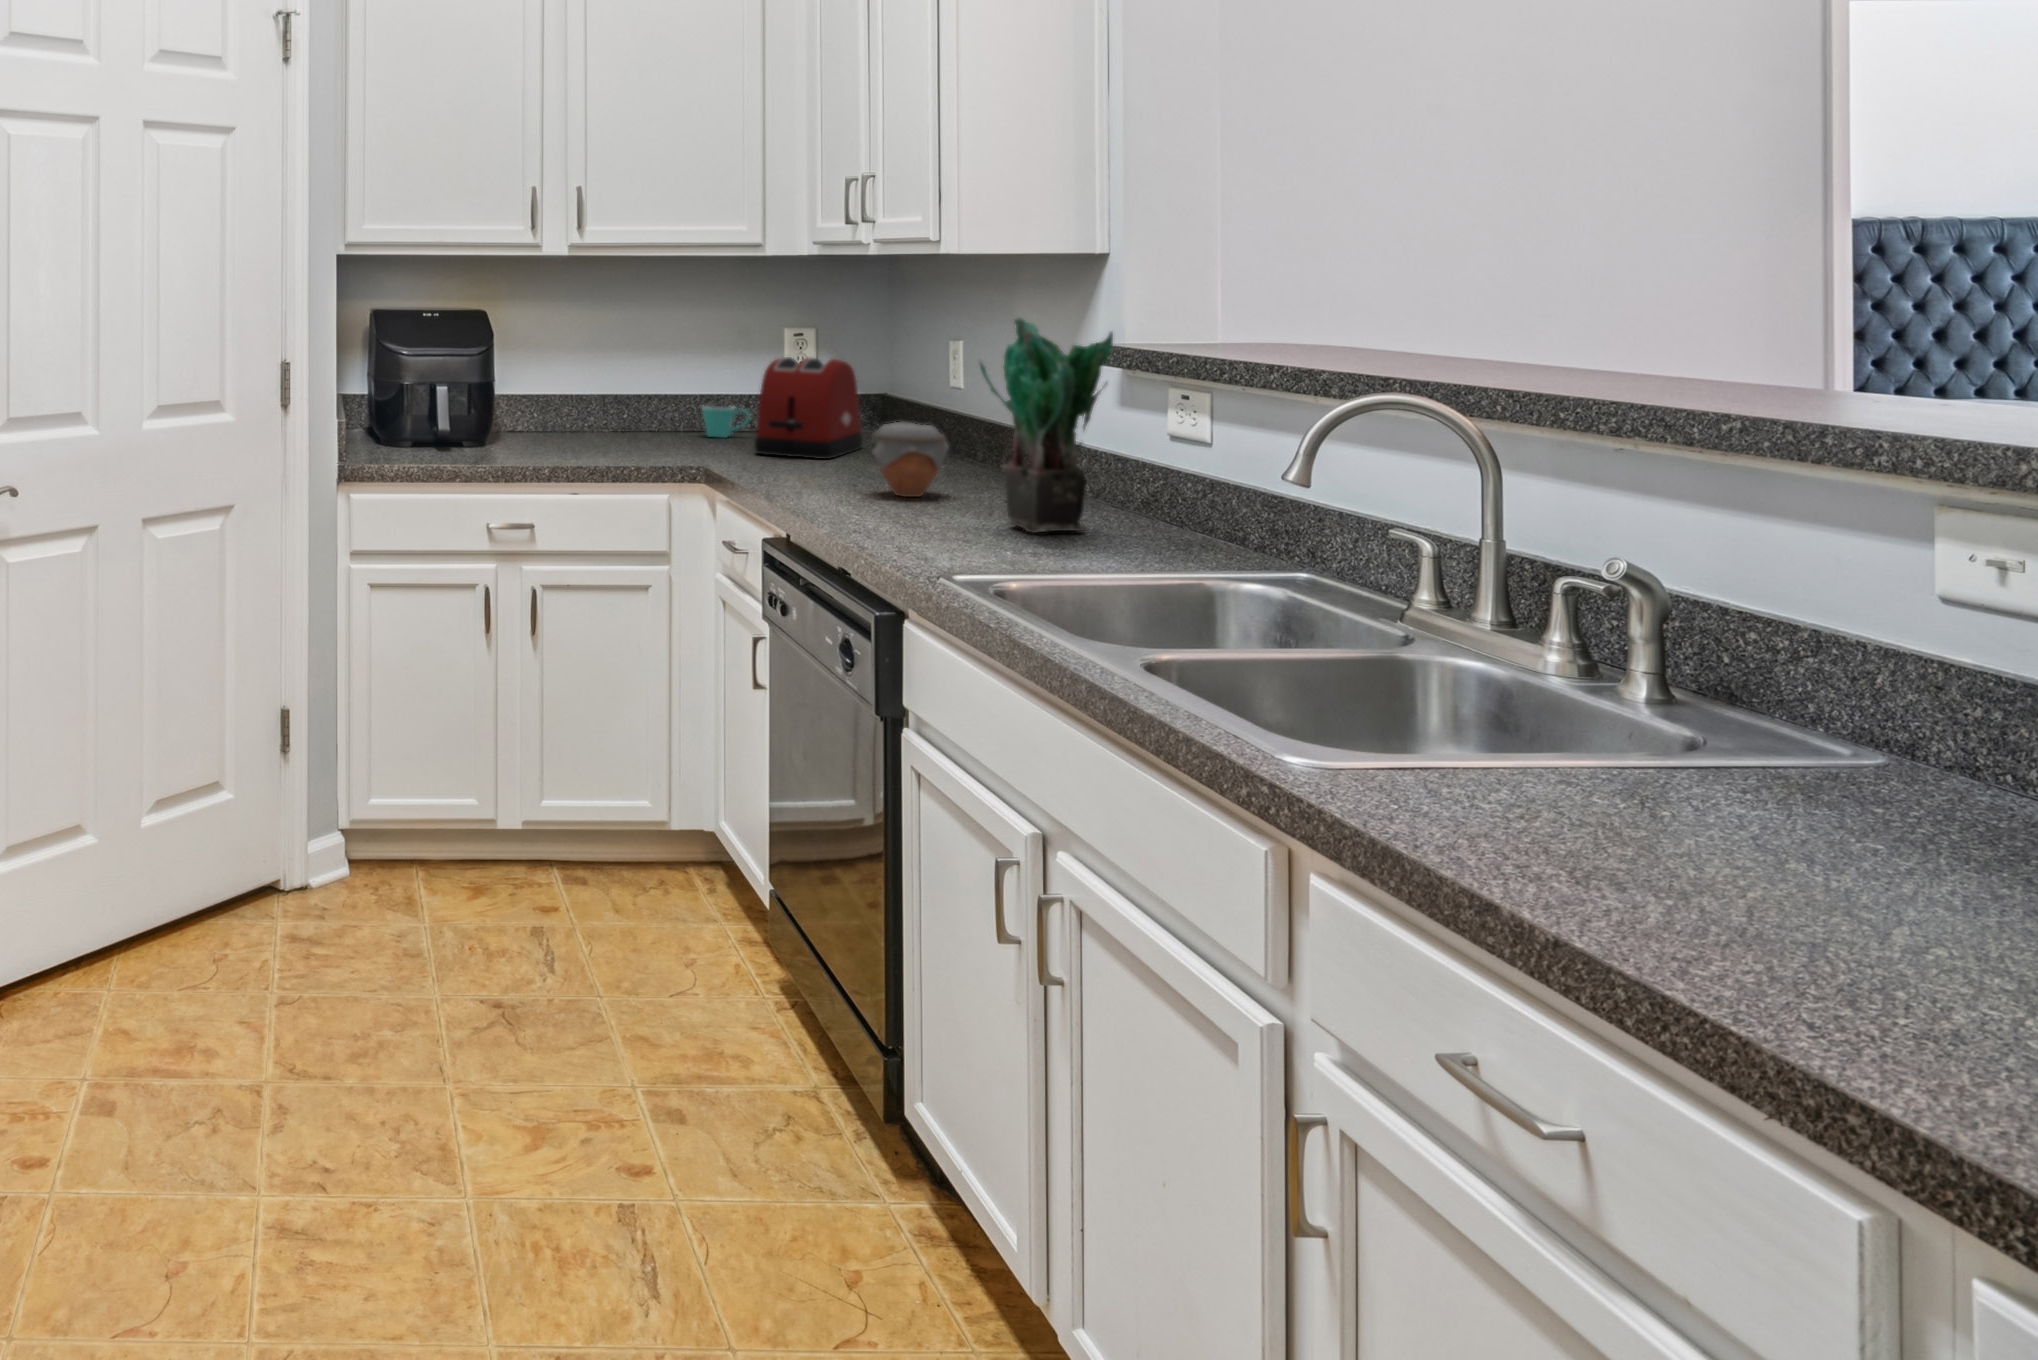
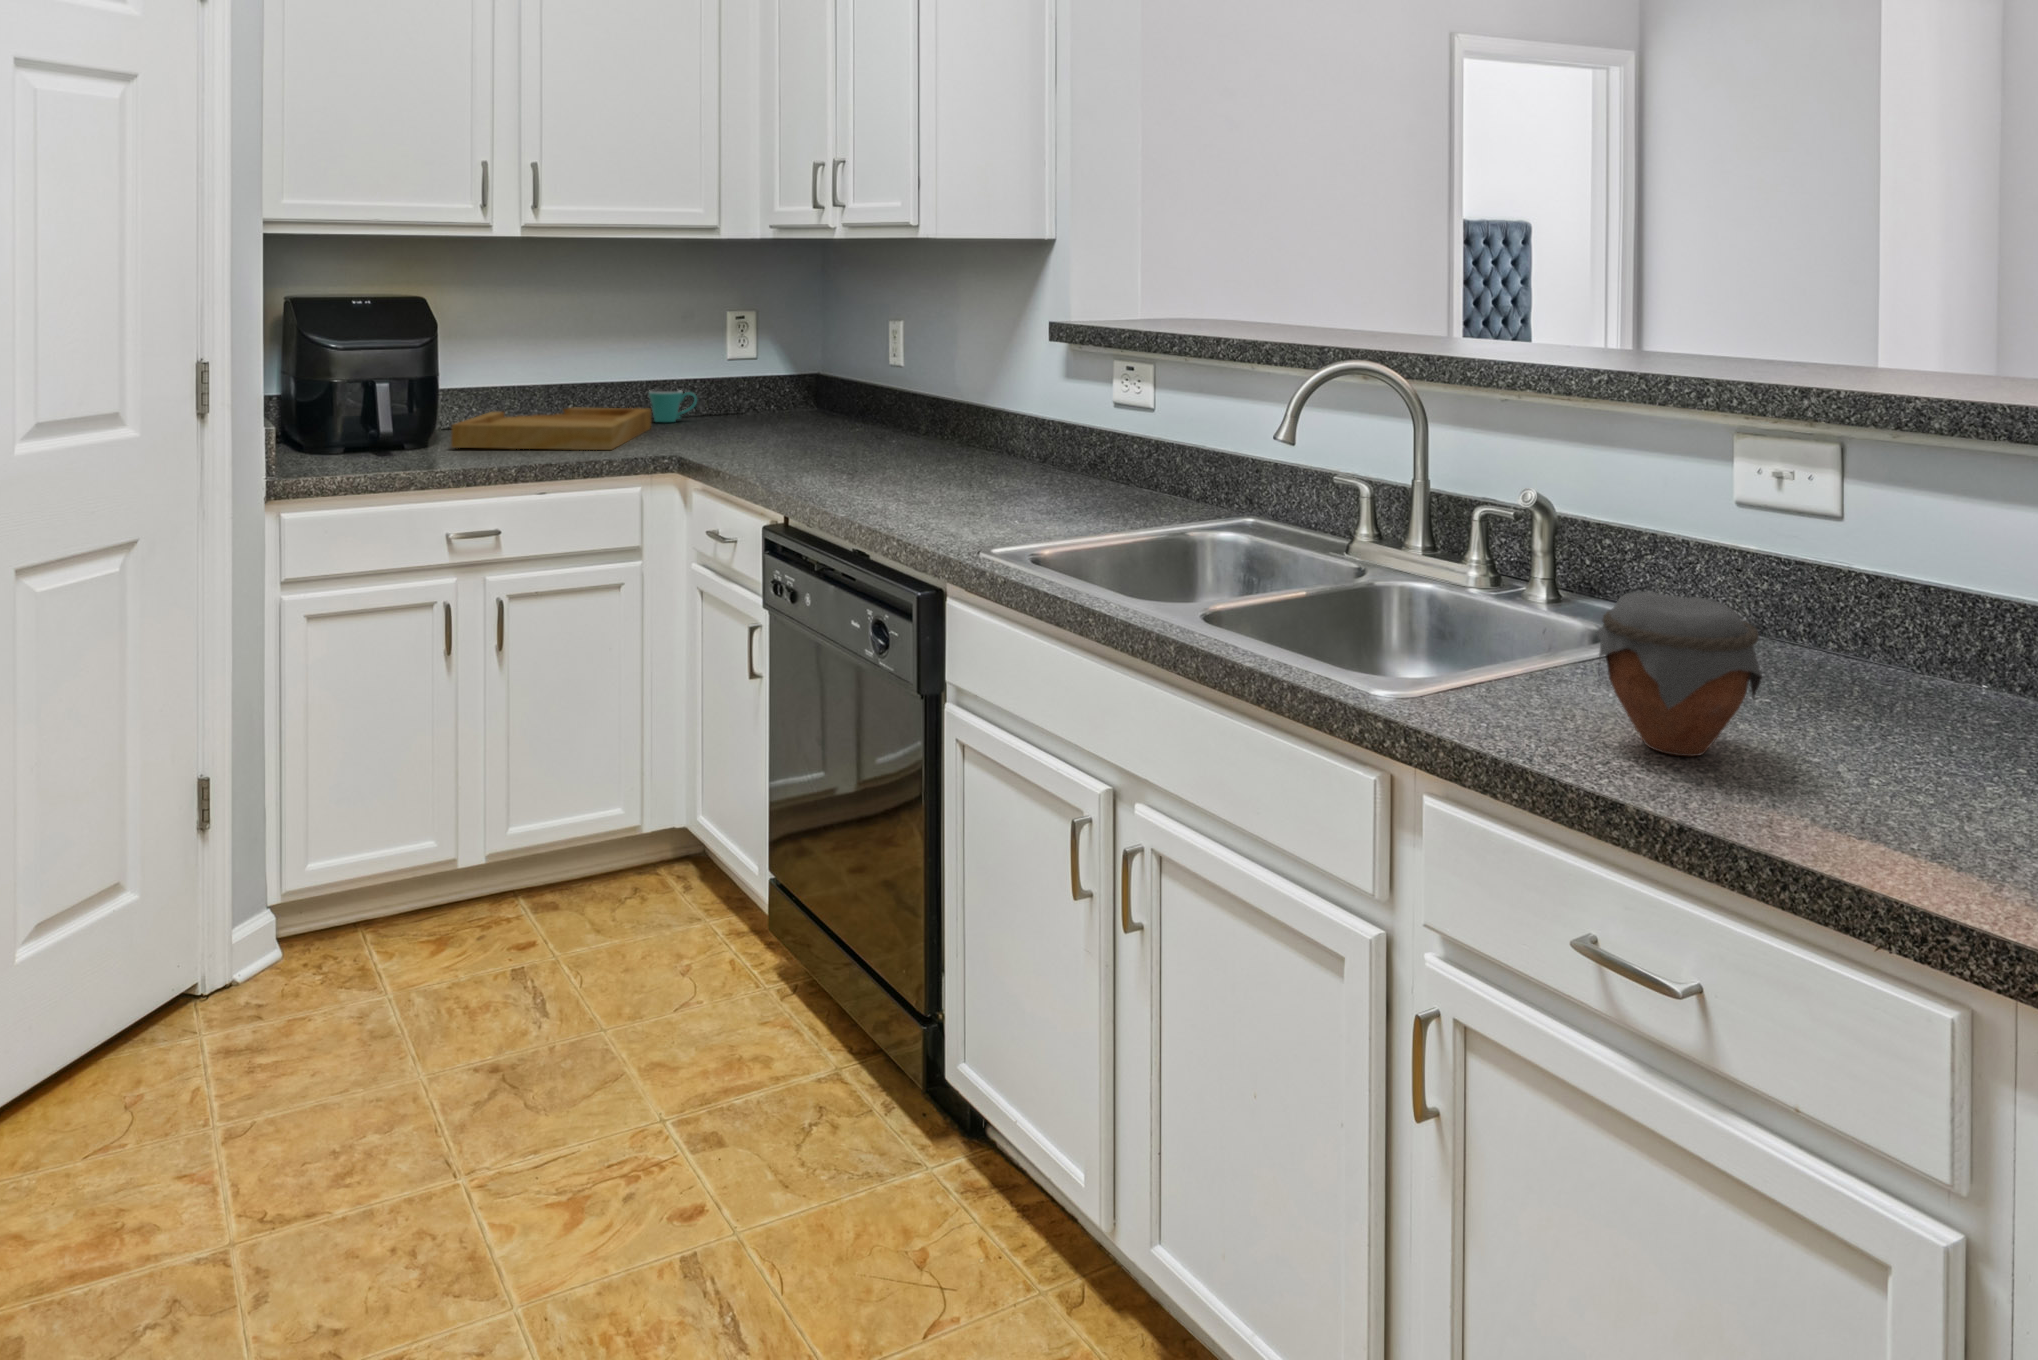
potted plant: present [980,318,1113,533] -> none [982,300,1092,500]
toaster: present [754,357,863,459] -> none [715,339,811,439]
tray: none [509,415,700,459] -> present [451,407,651,450]
jar: present [870,422,949,497] -> present [1597,591,1762,756]

